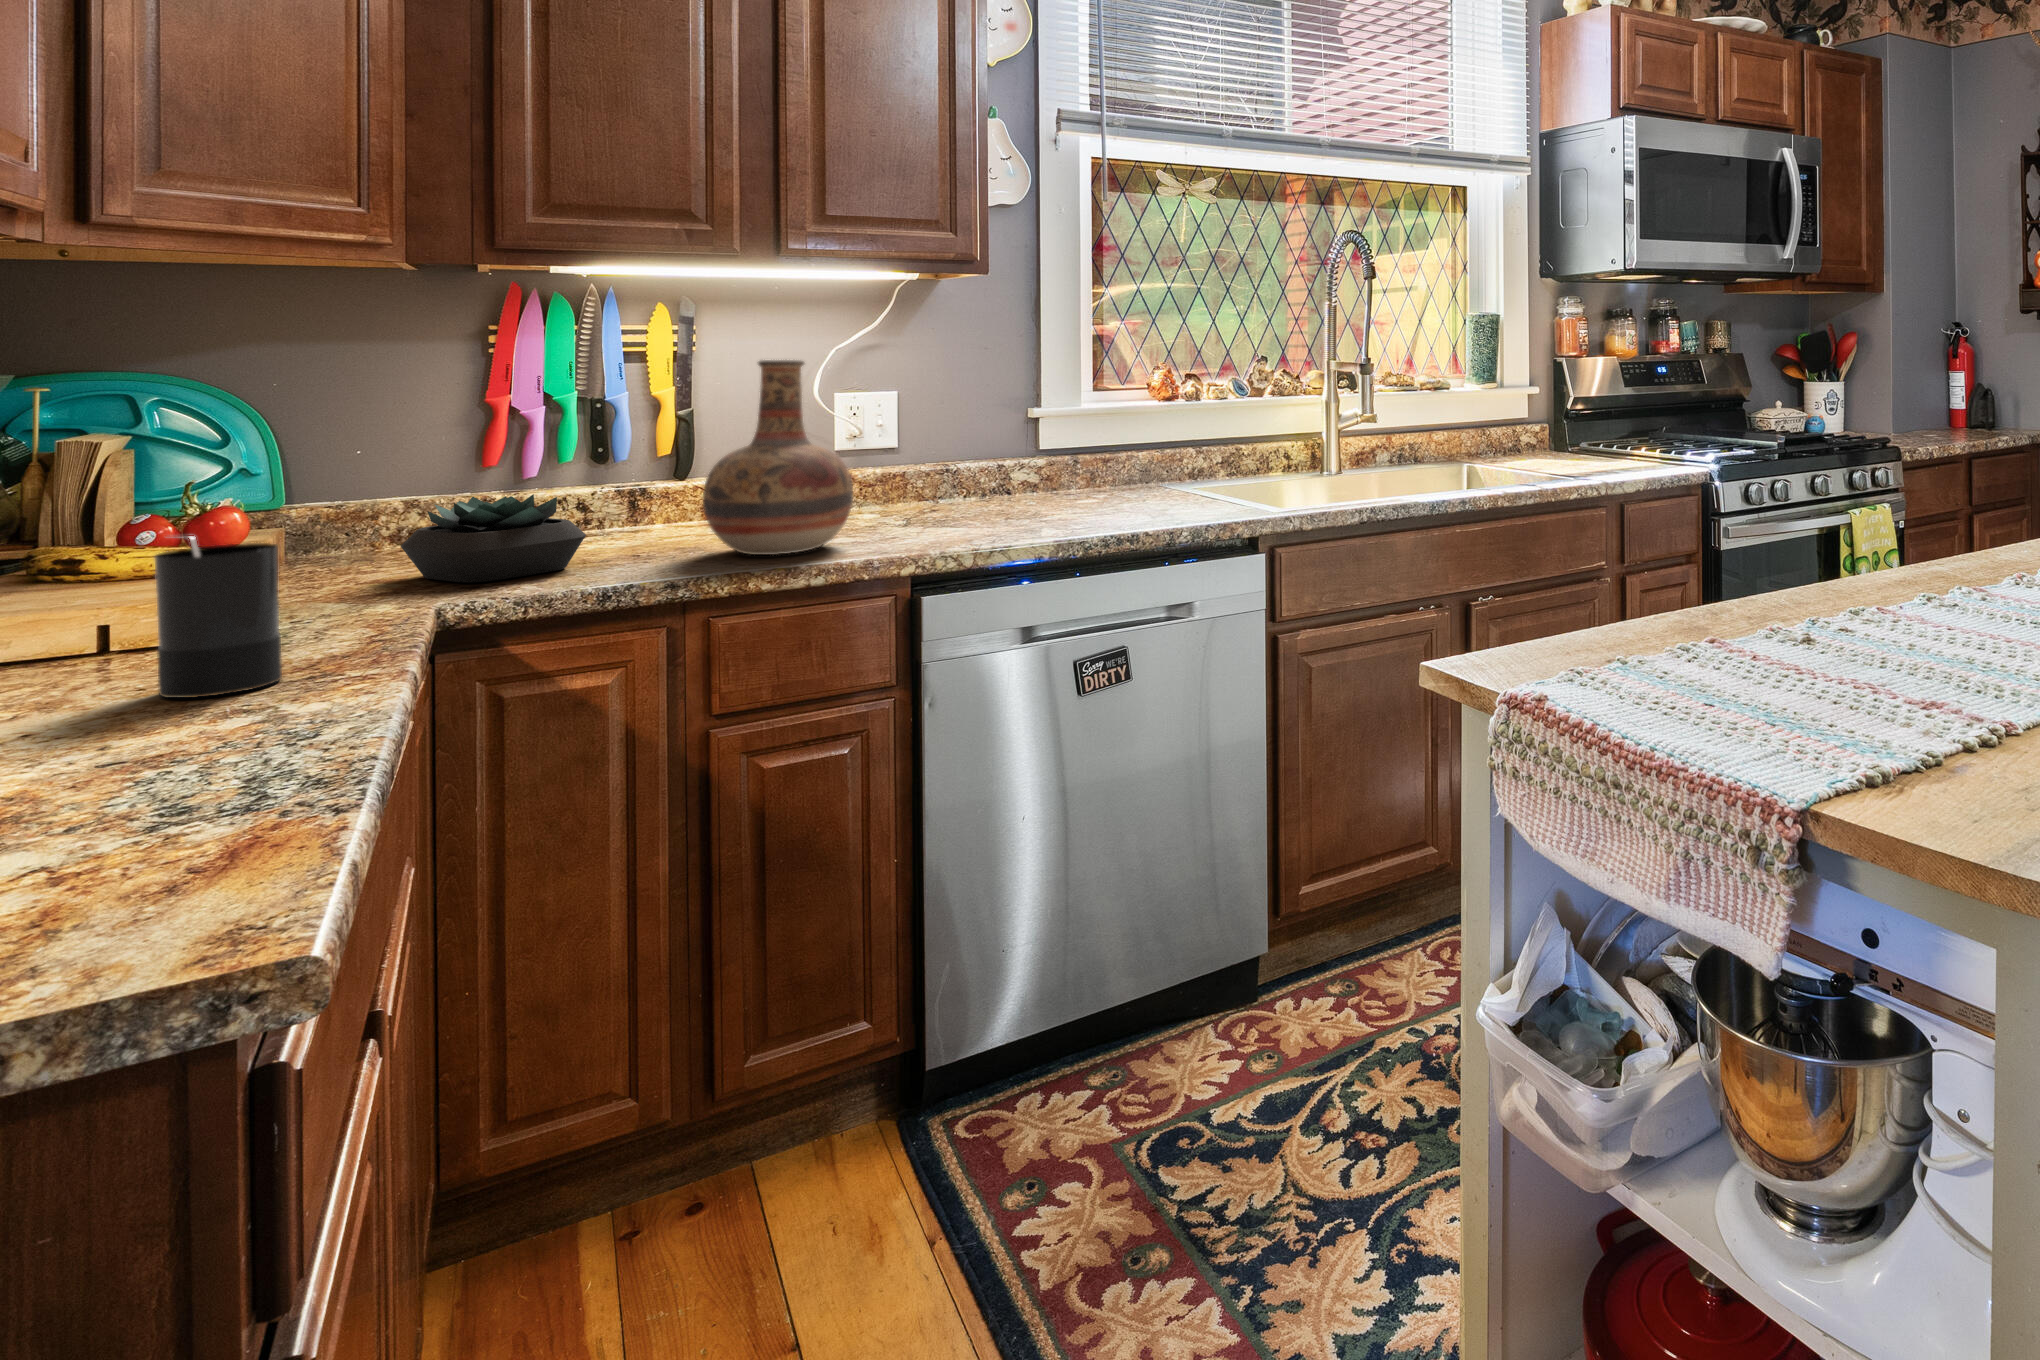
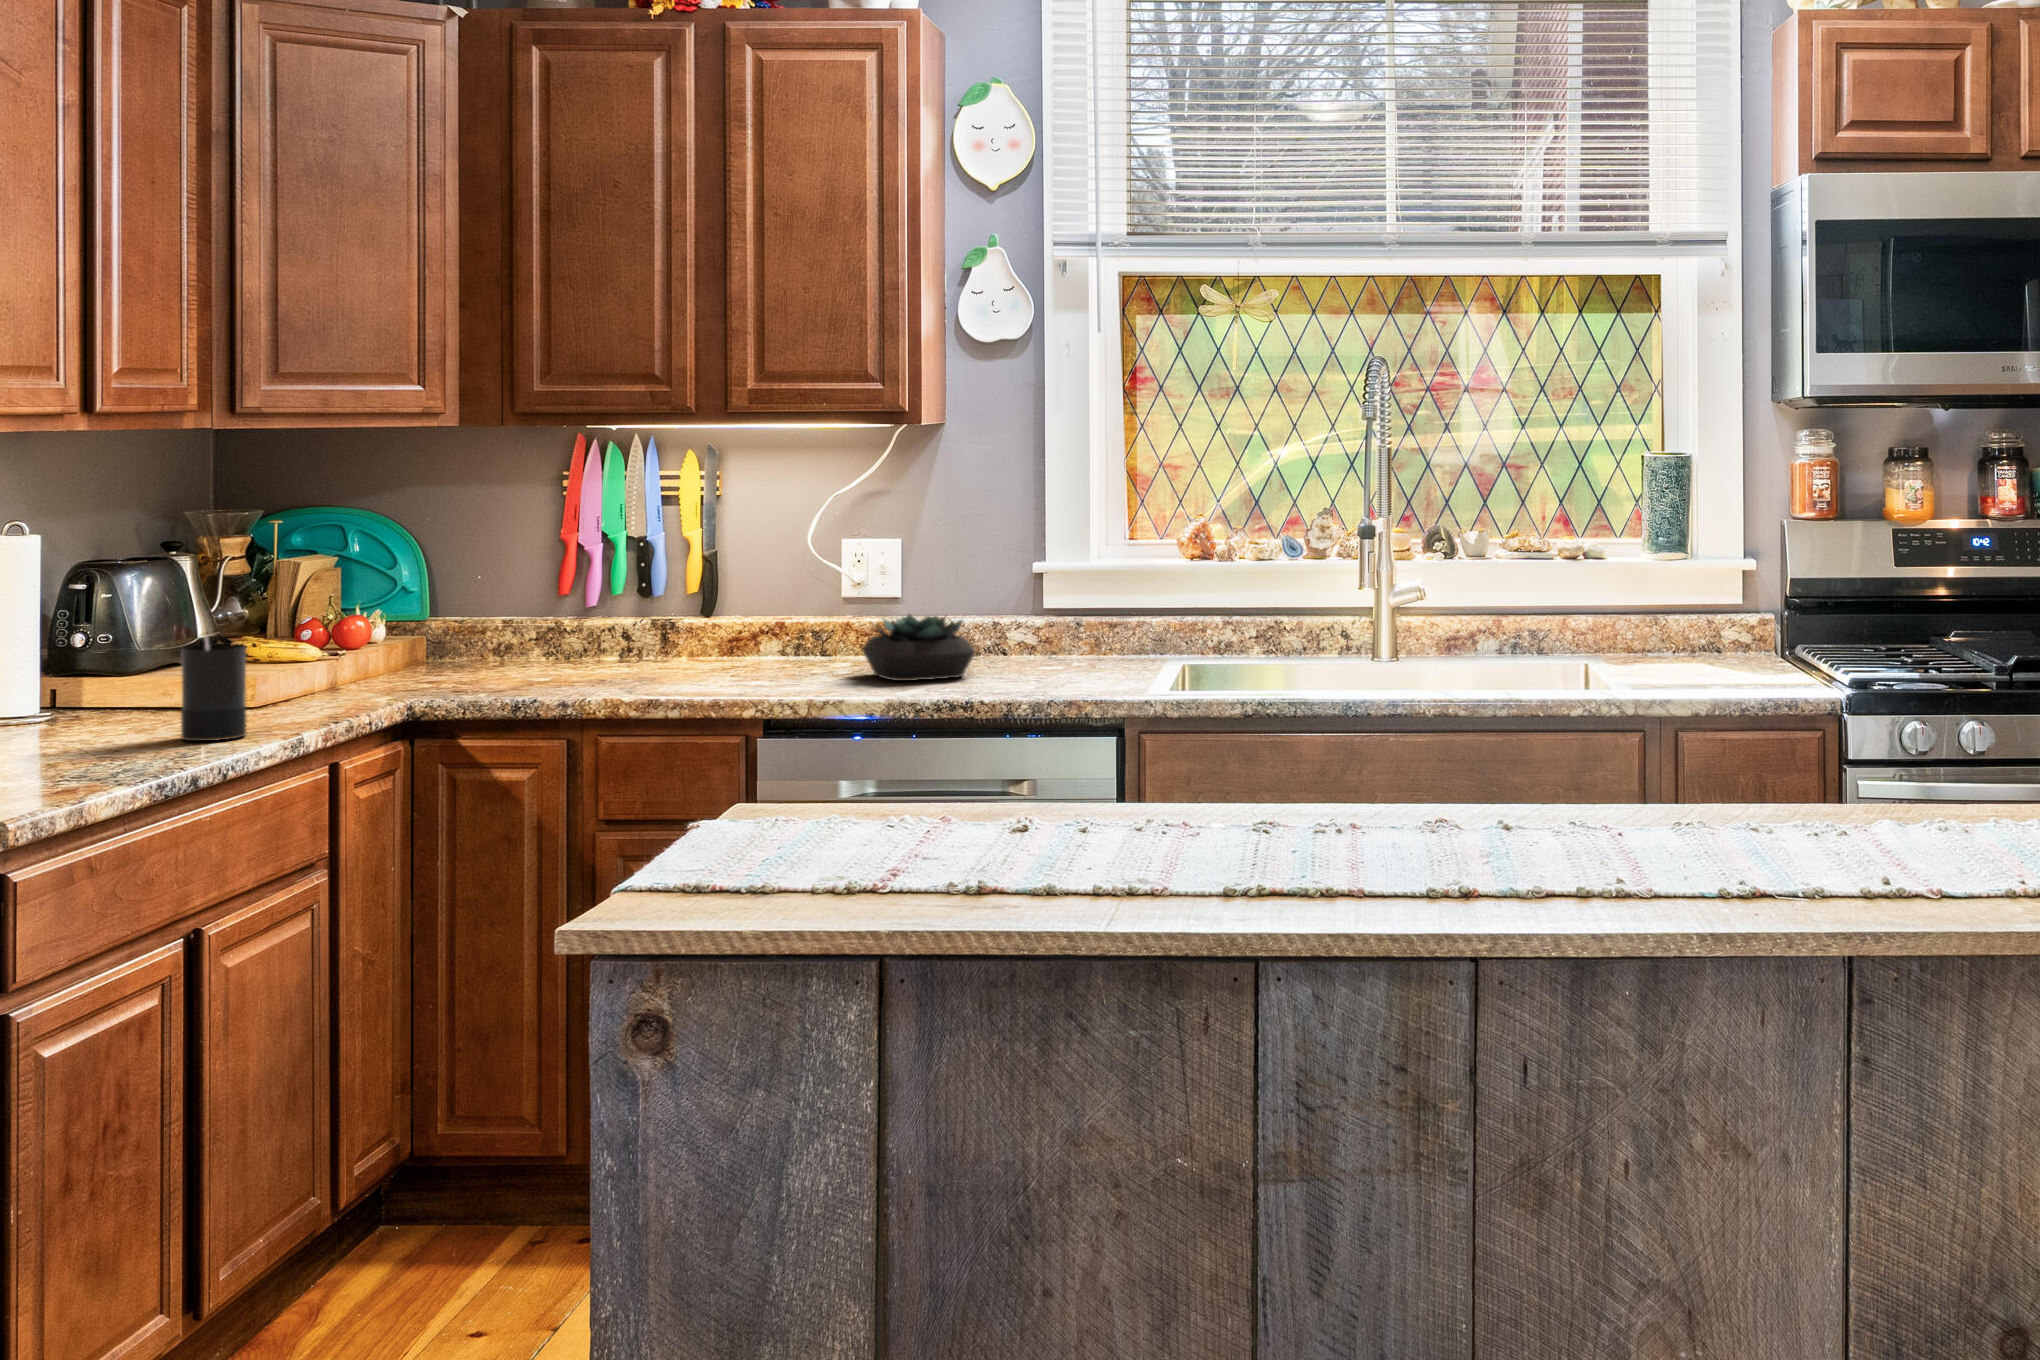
vase: present [703,360,853,555] -> none [630,514,755,690]
succulent plant: present [401,494,586,582] -> present [862,614,976,681]

